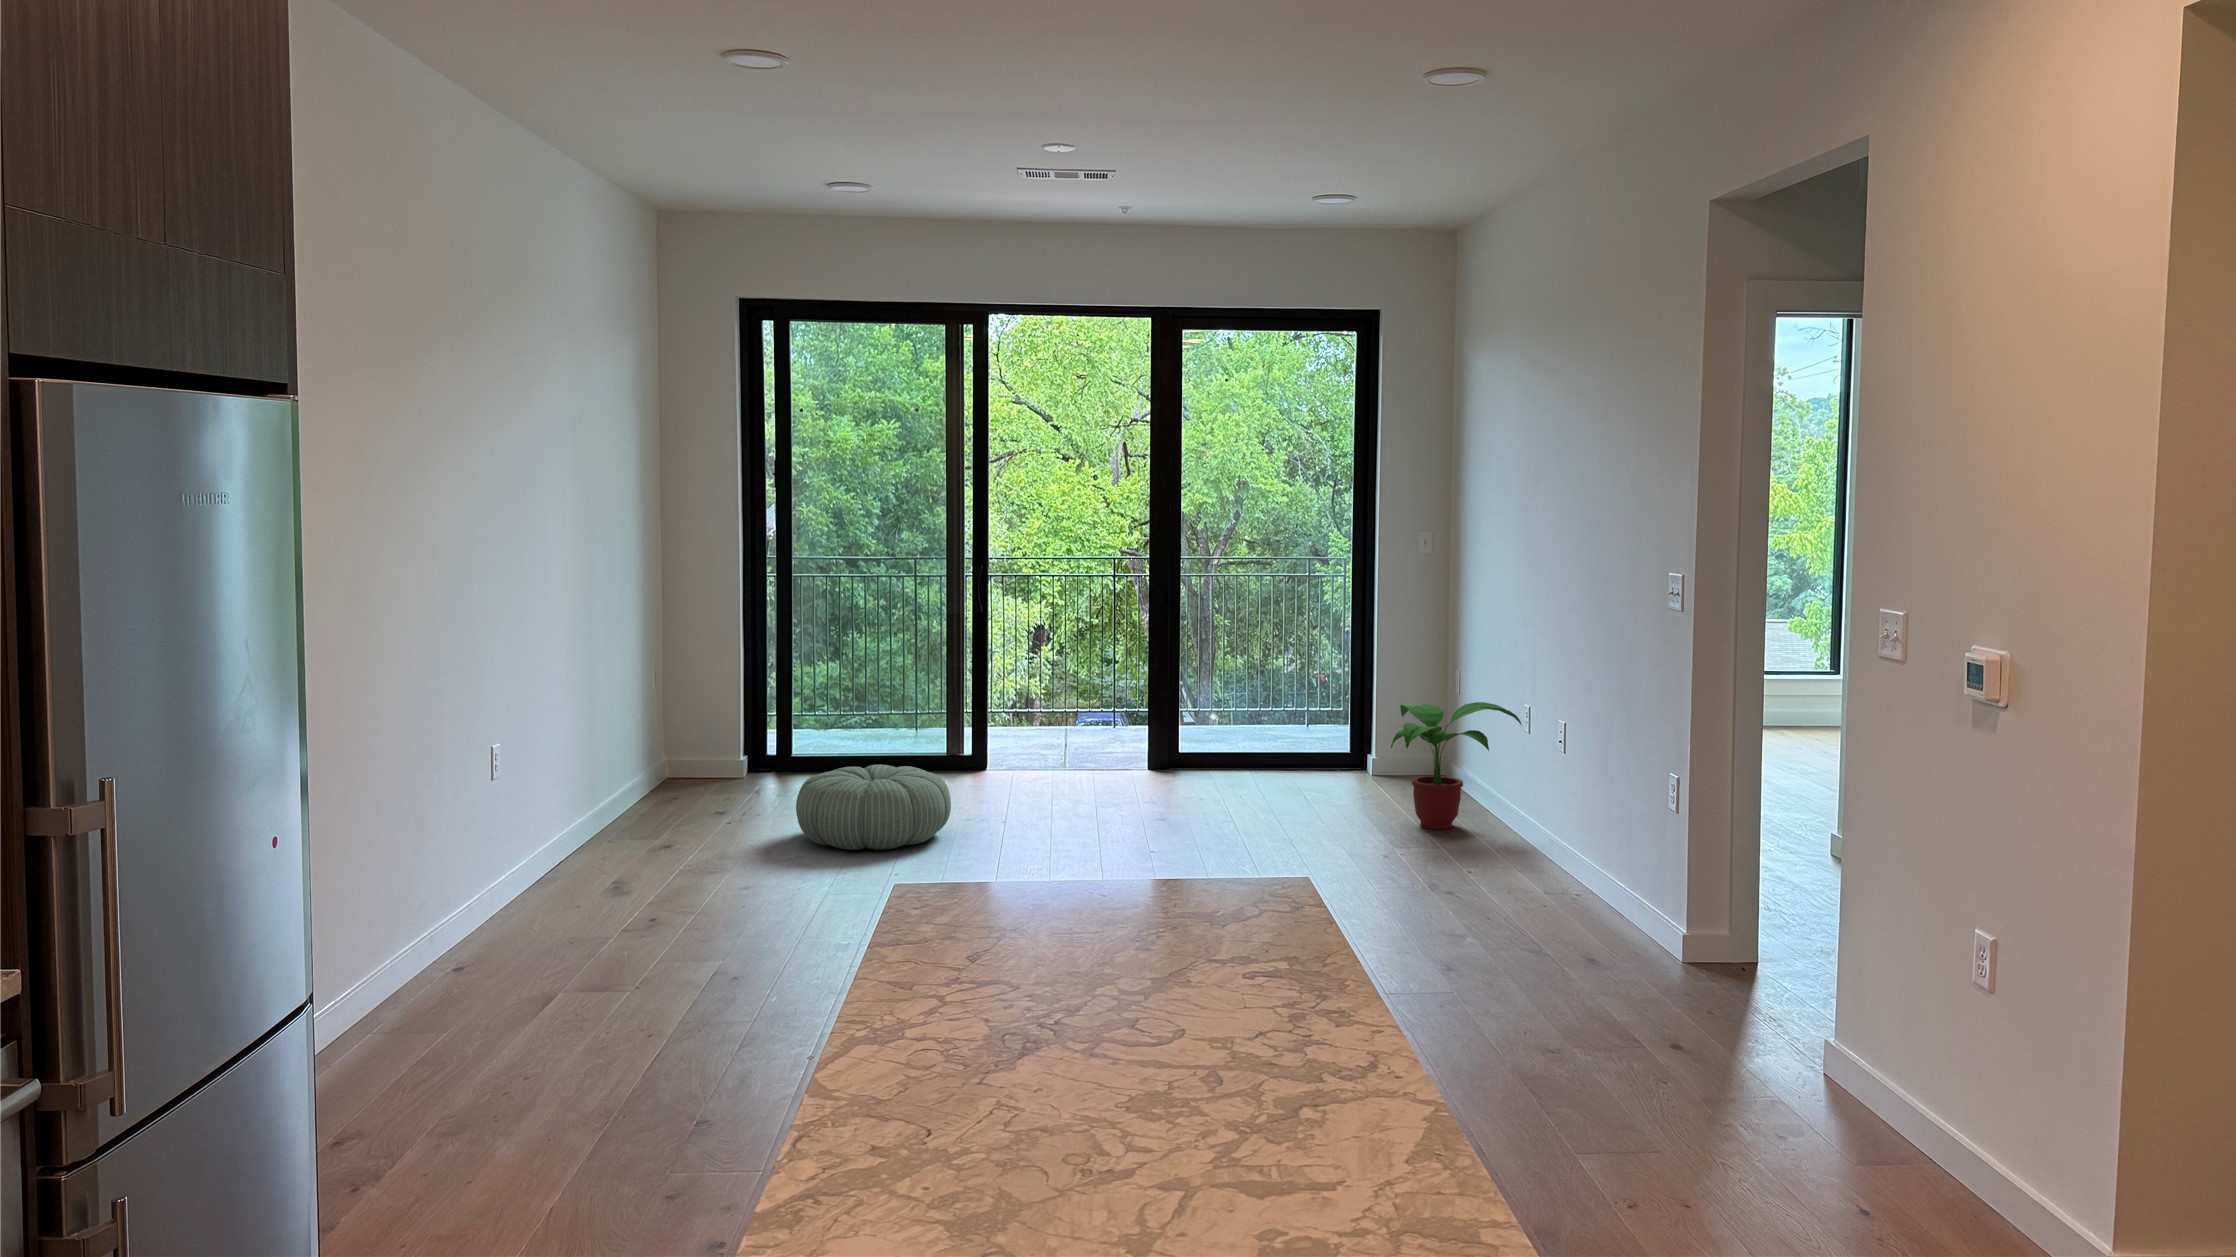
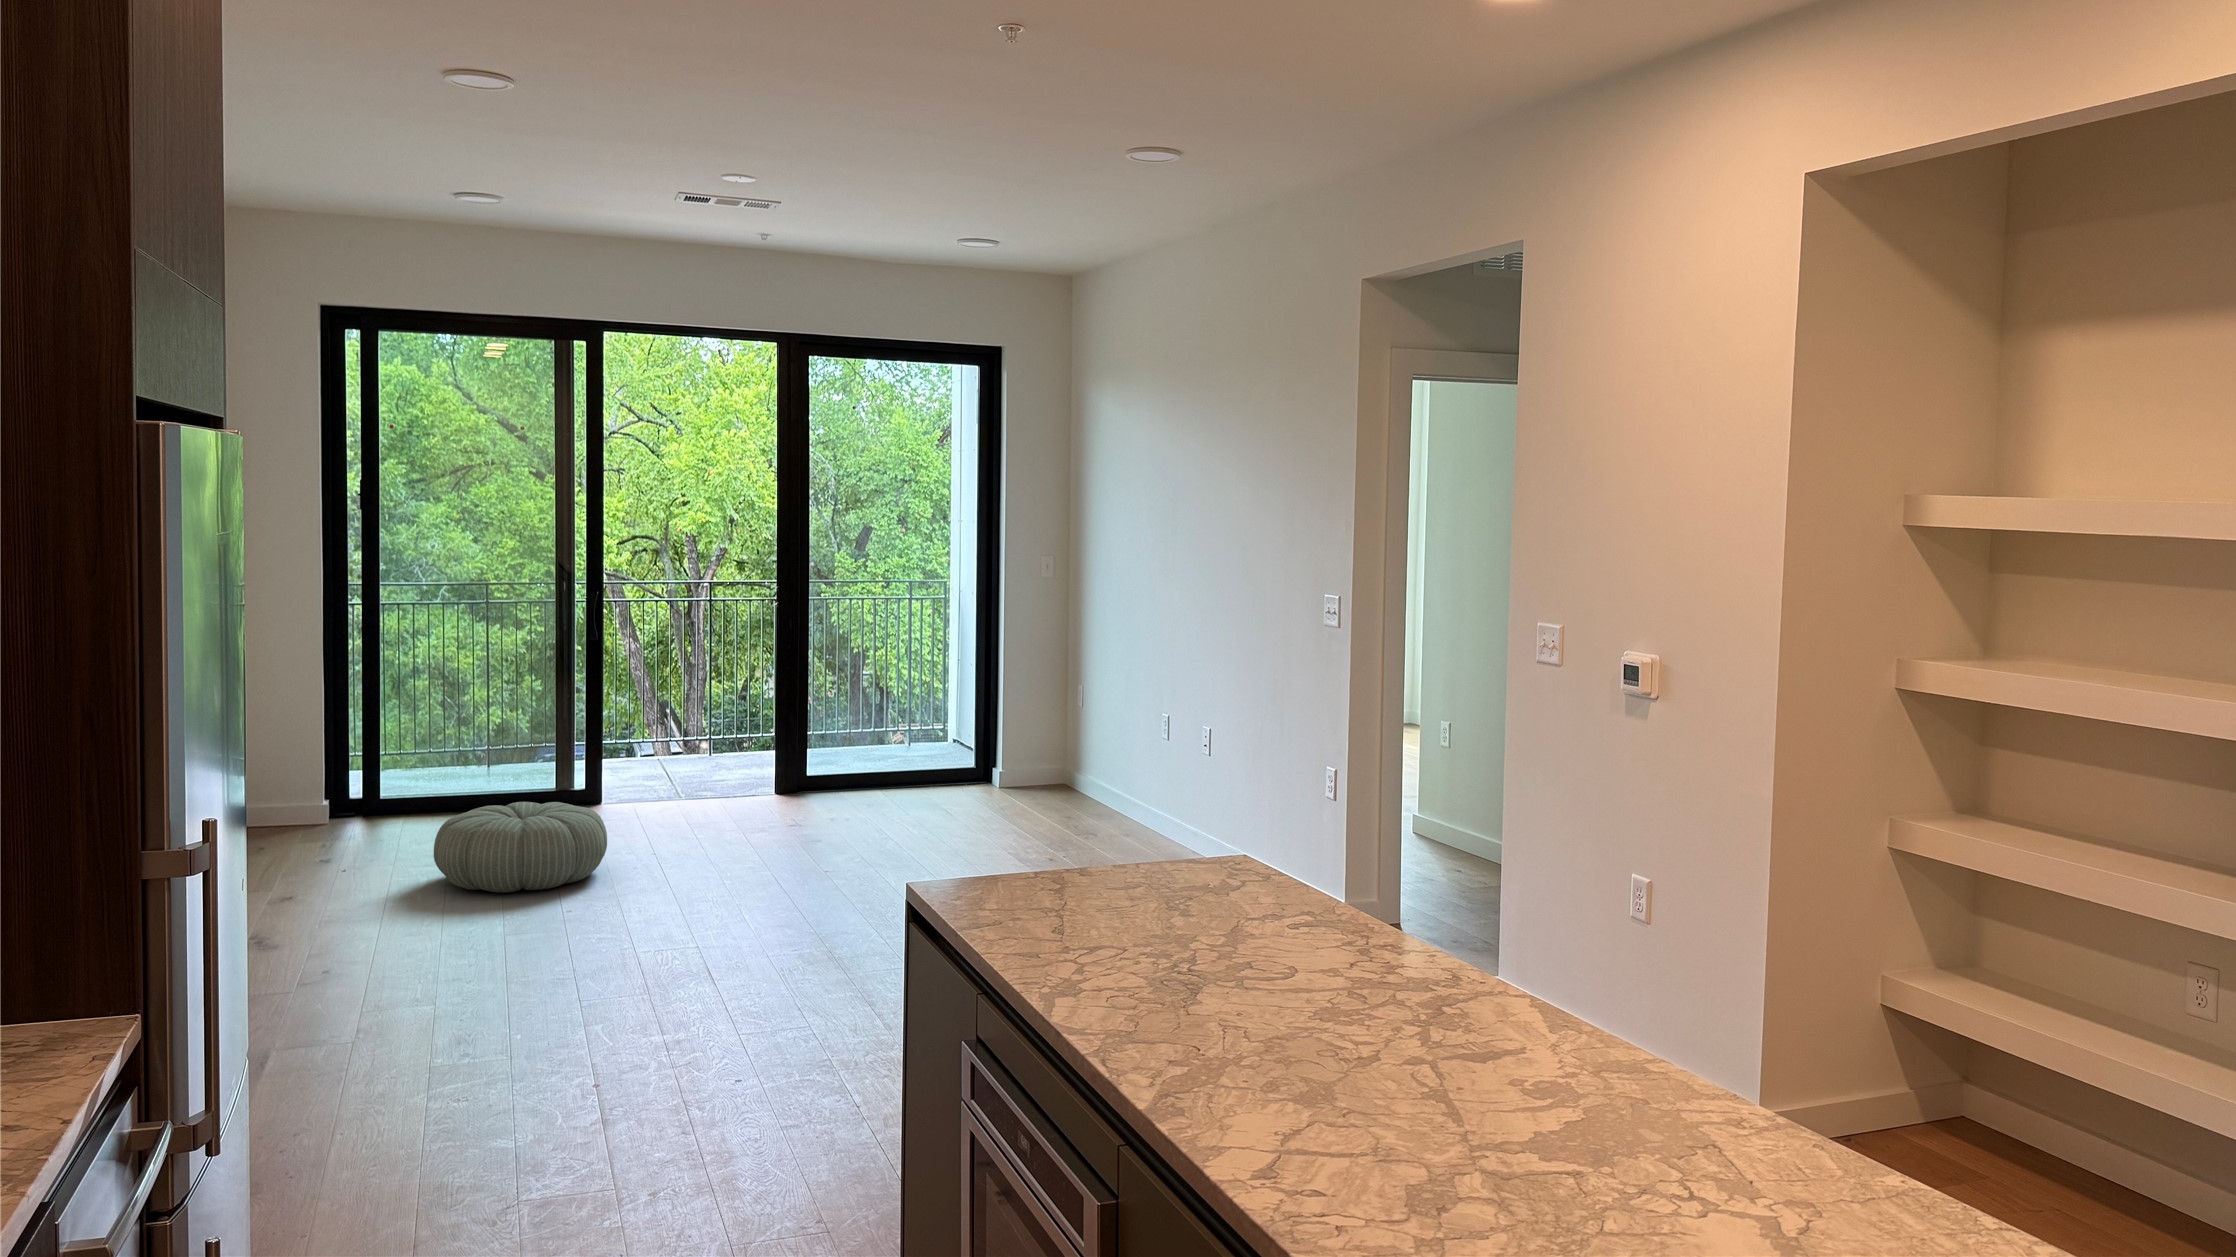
potted plant: present [1391,702,1522,829] -> none [1043,715,1159,834]

